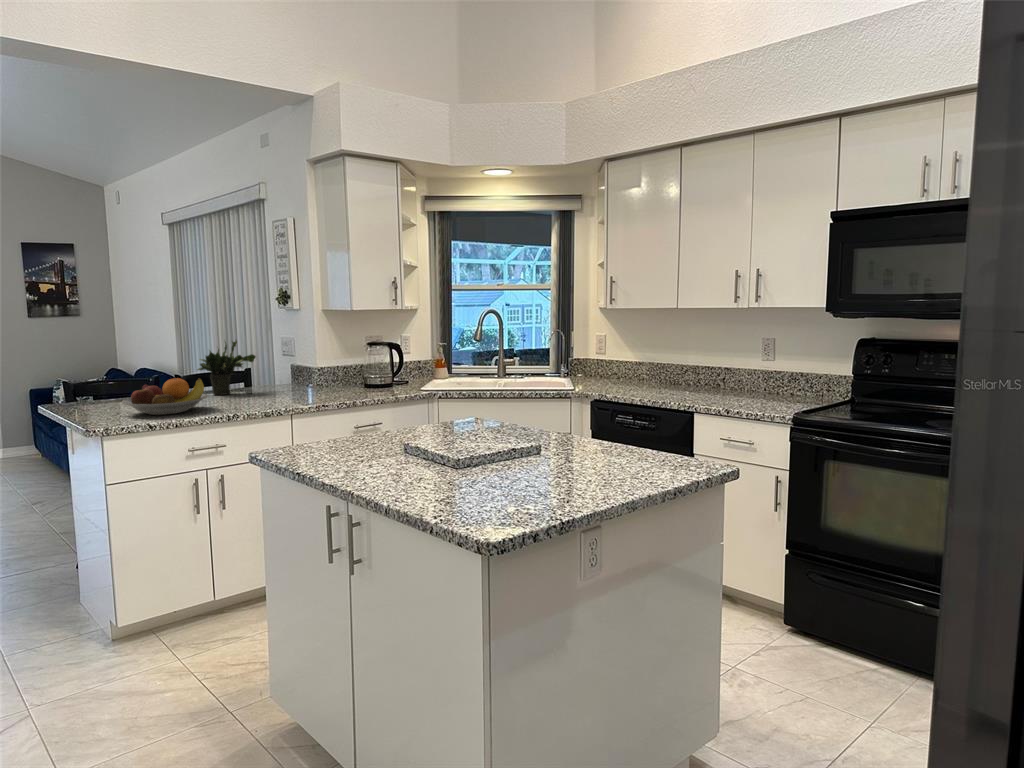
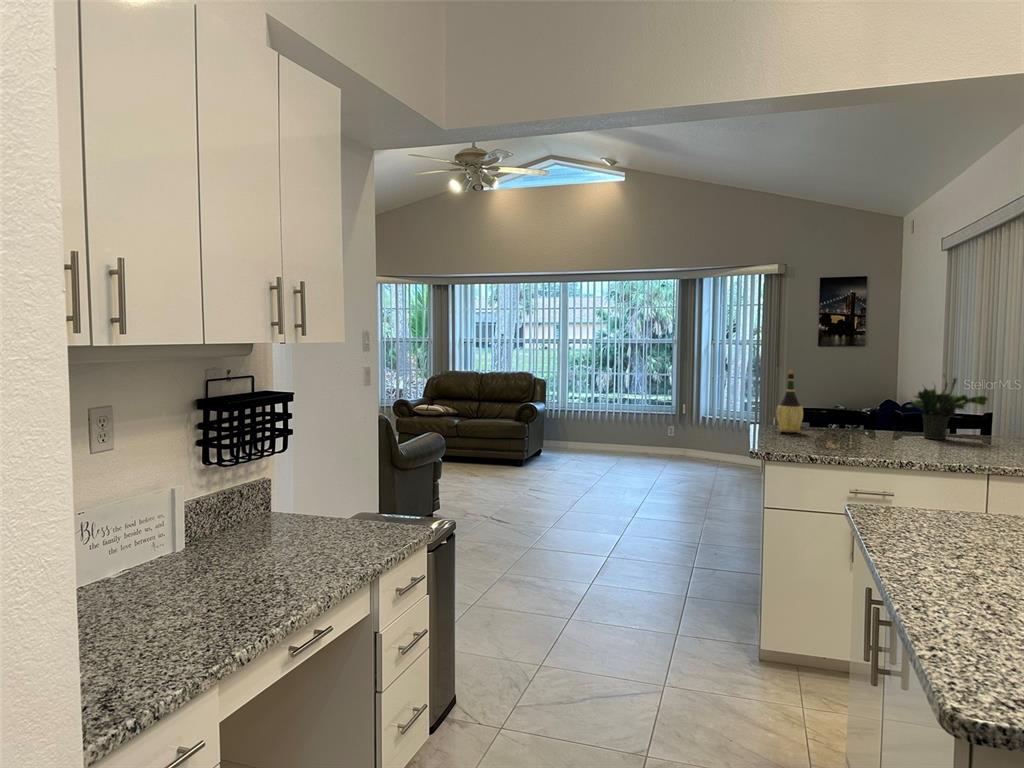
wine bottle: none [76,345,106,409] -> present [776,370,803,433]
fruit bowl: present [122,378,208,415] -> none [801,411,895,449]

